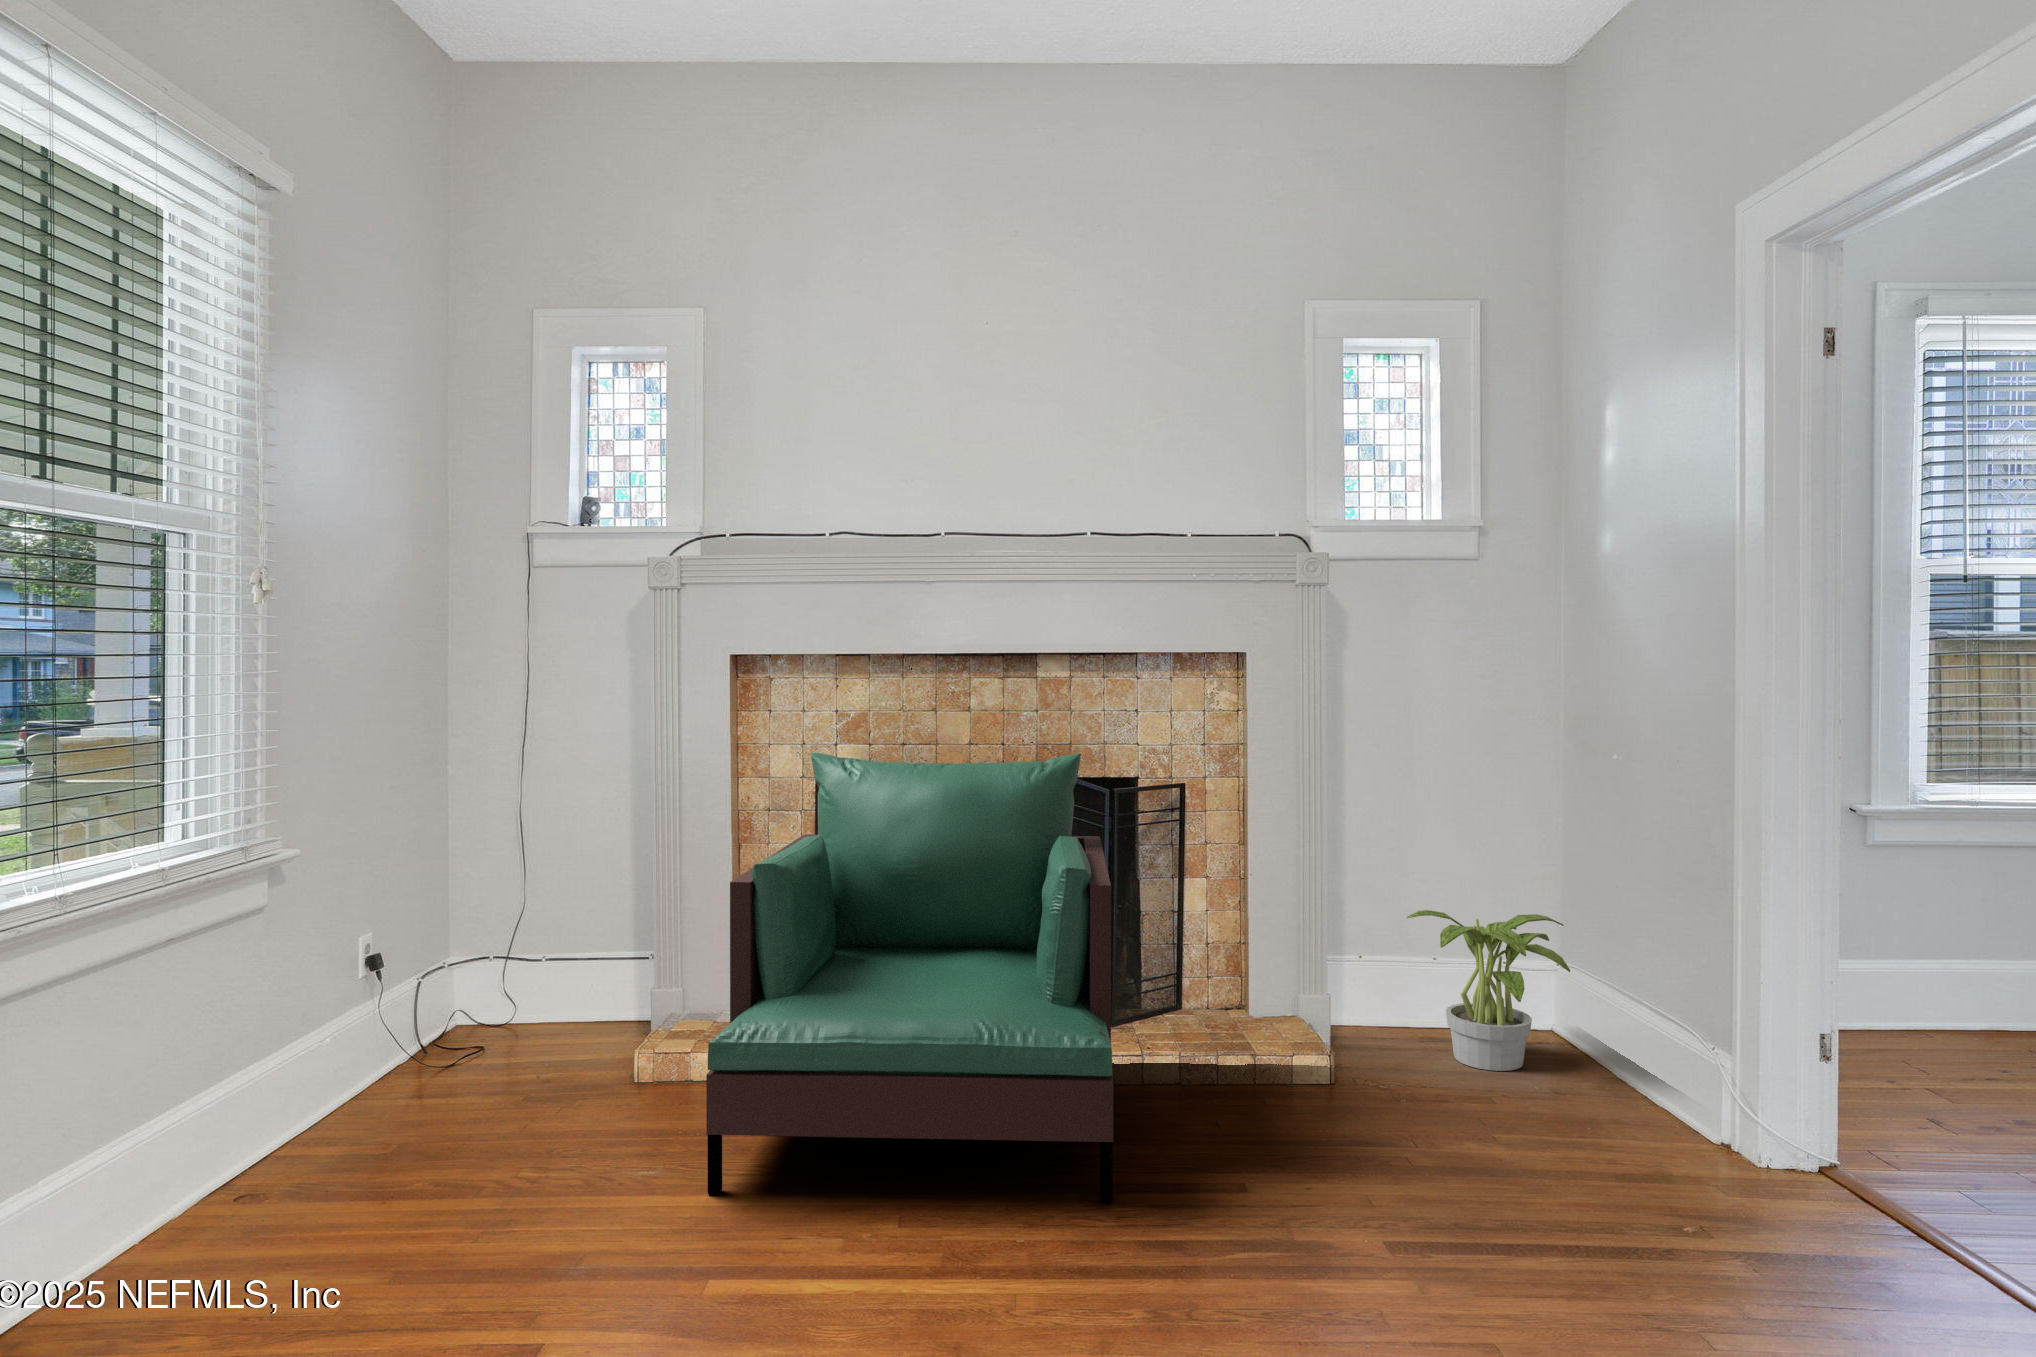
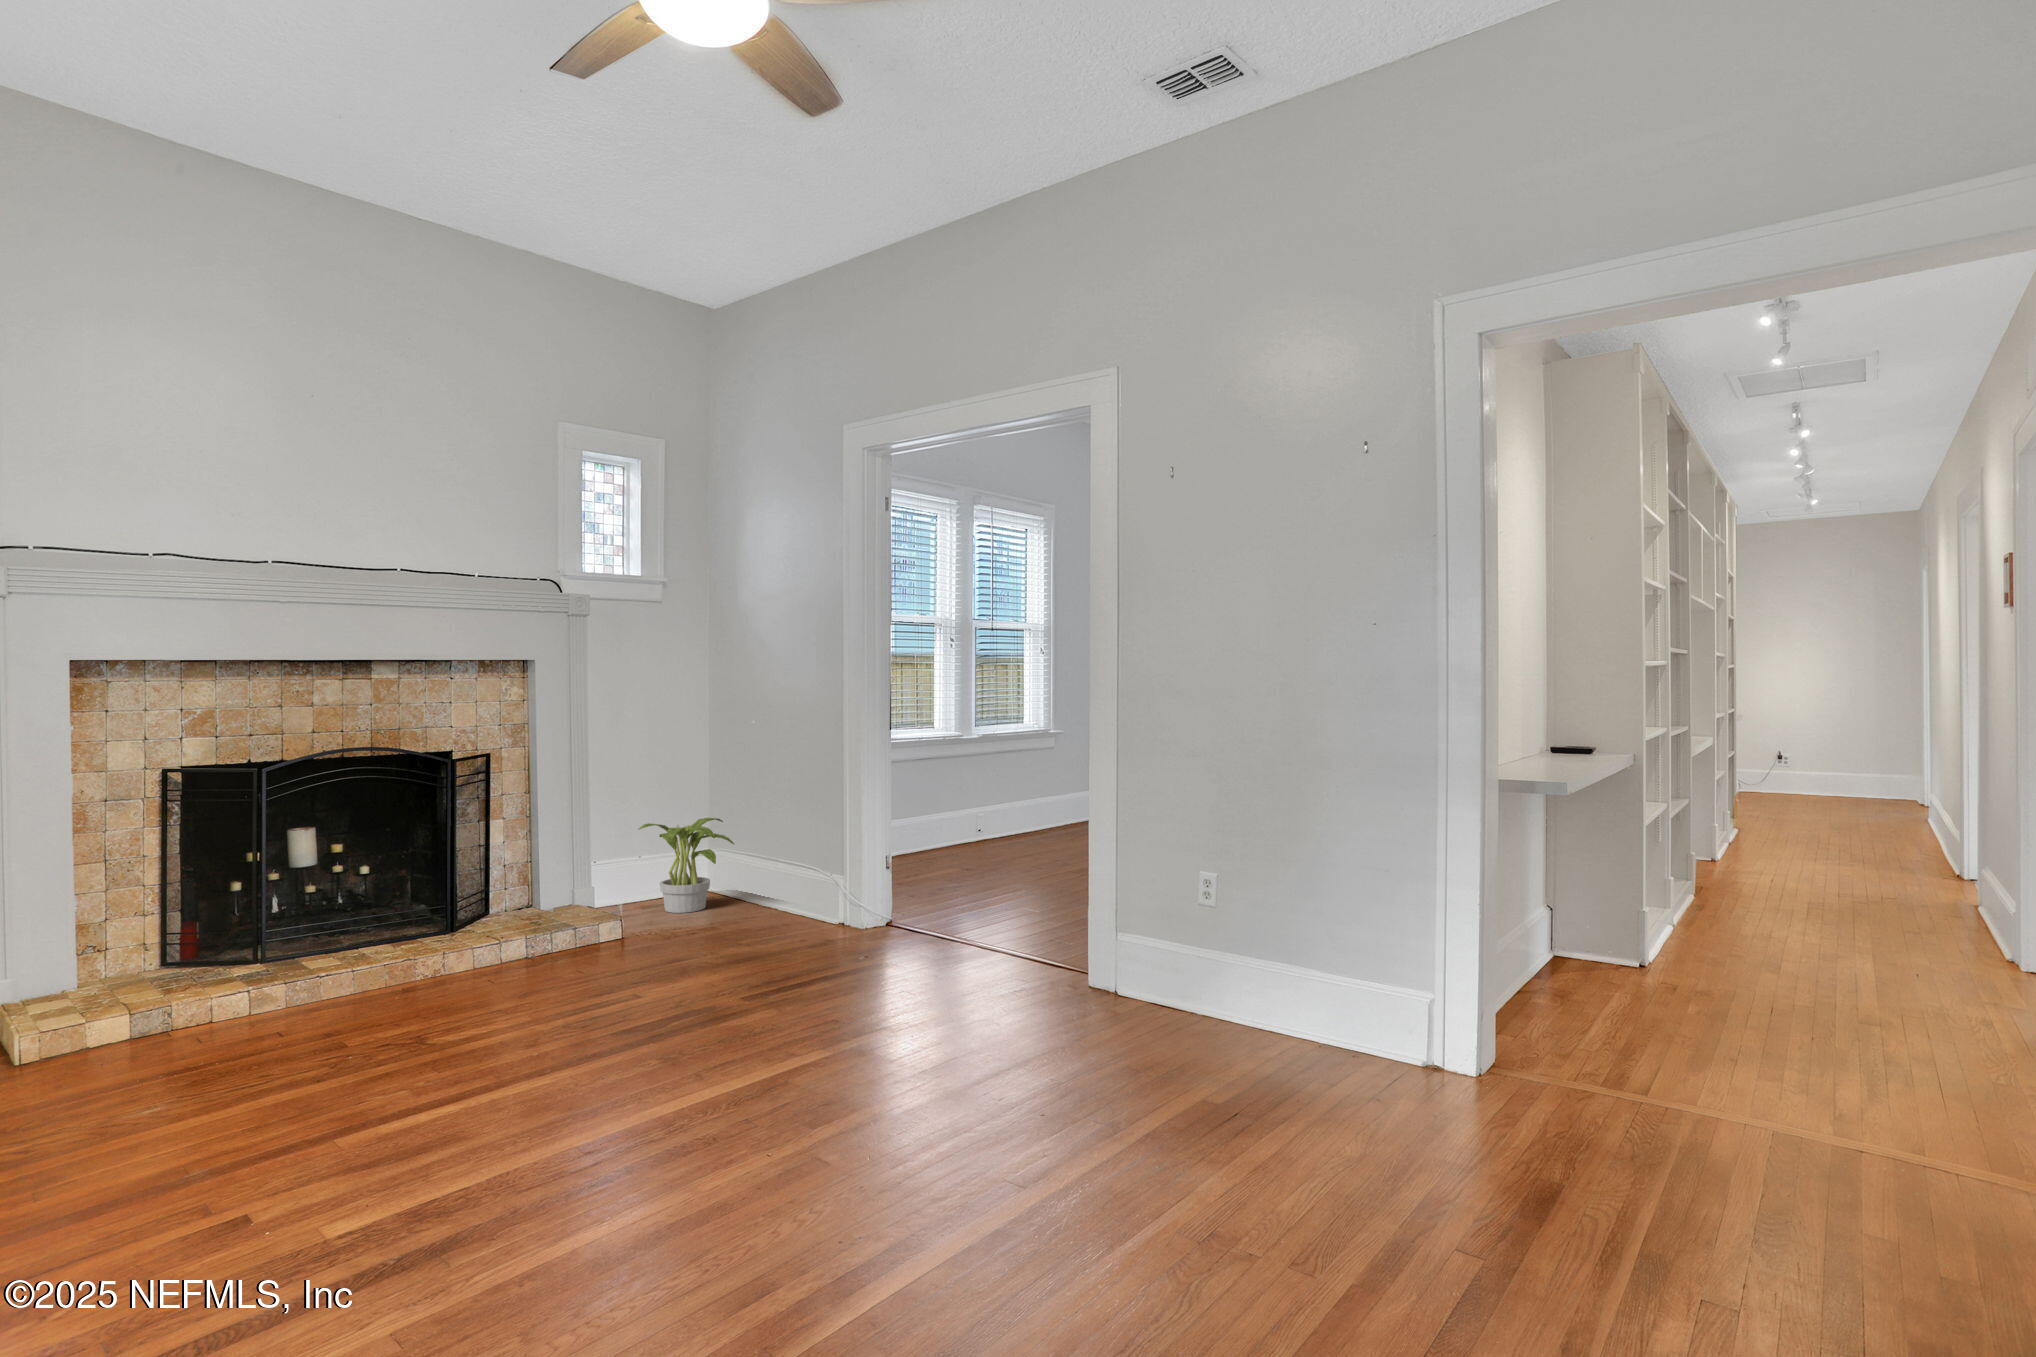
armchair: present [706,753,1113,1203] -> none [170,732,564,1068]

